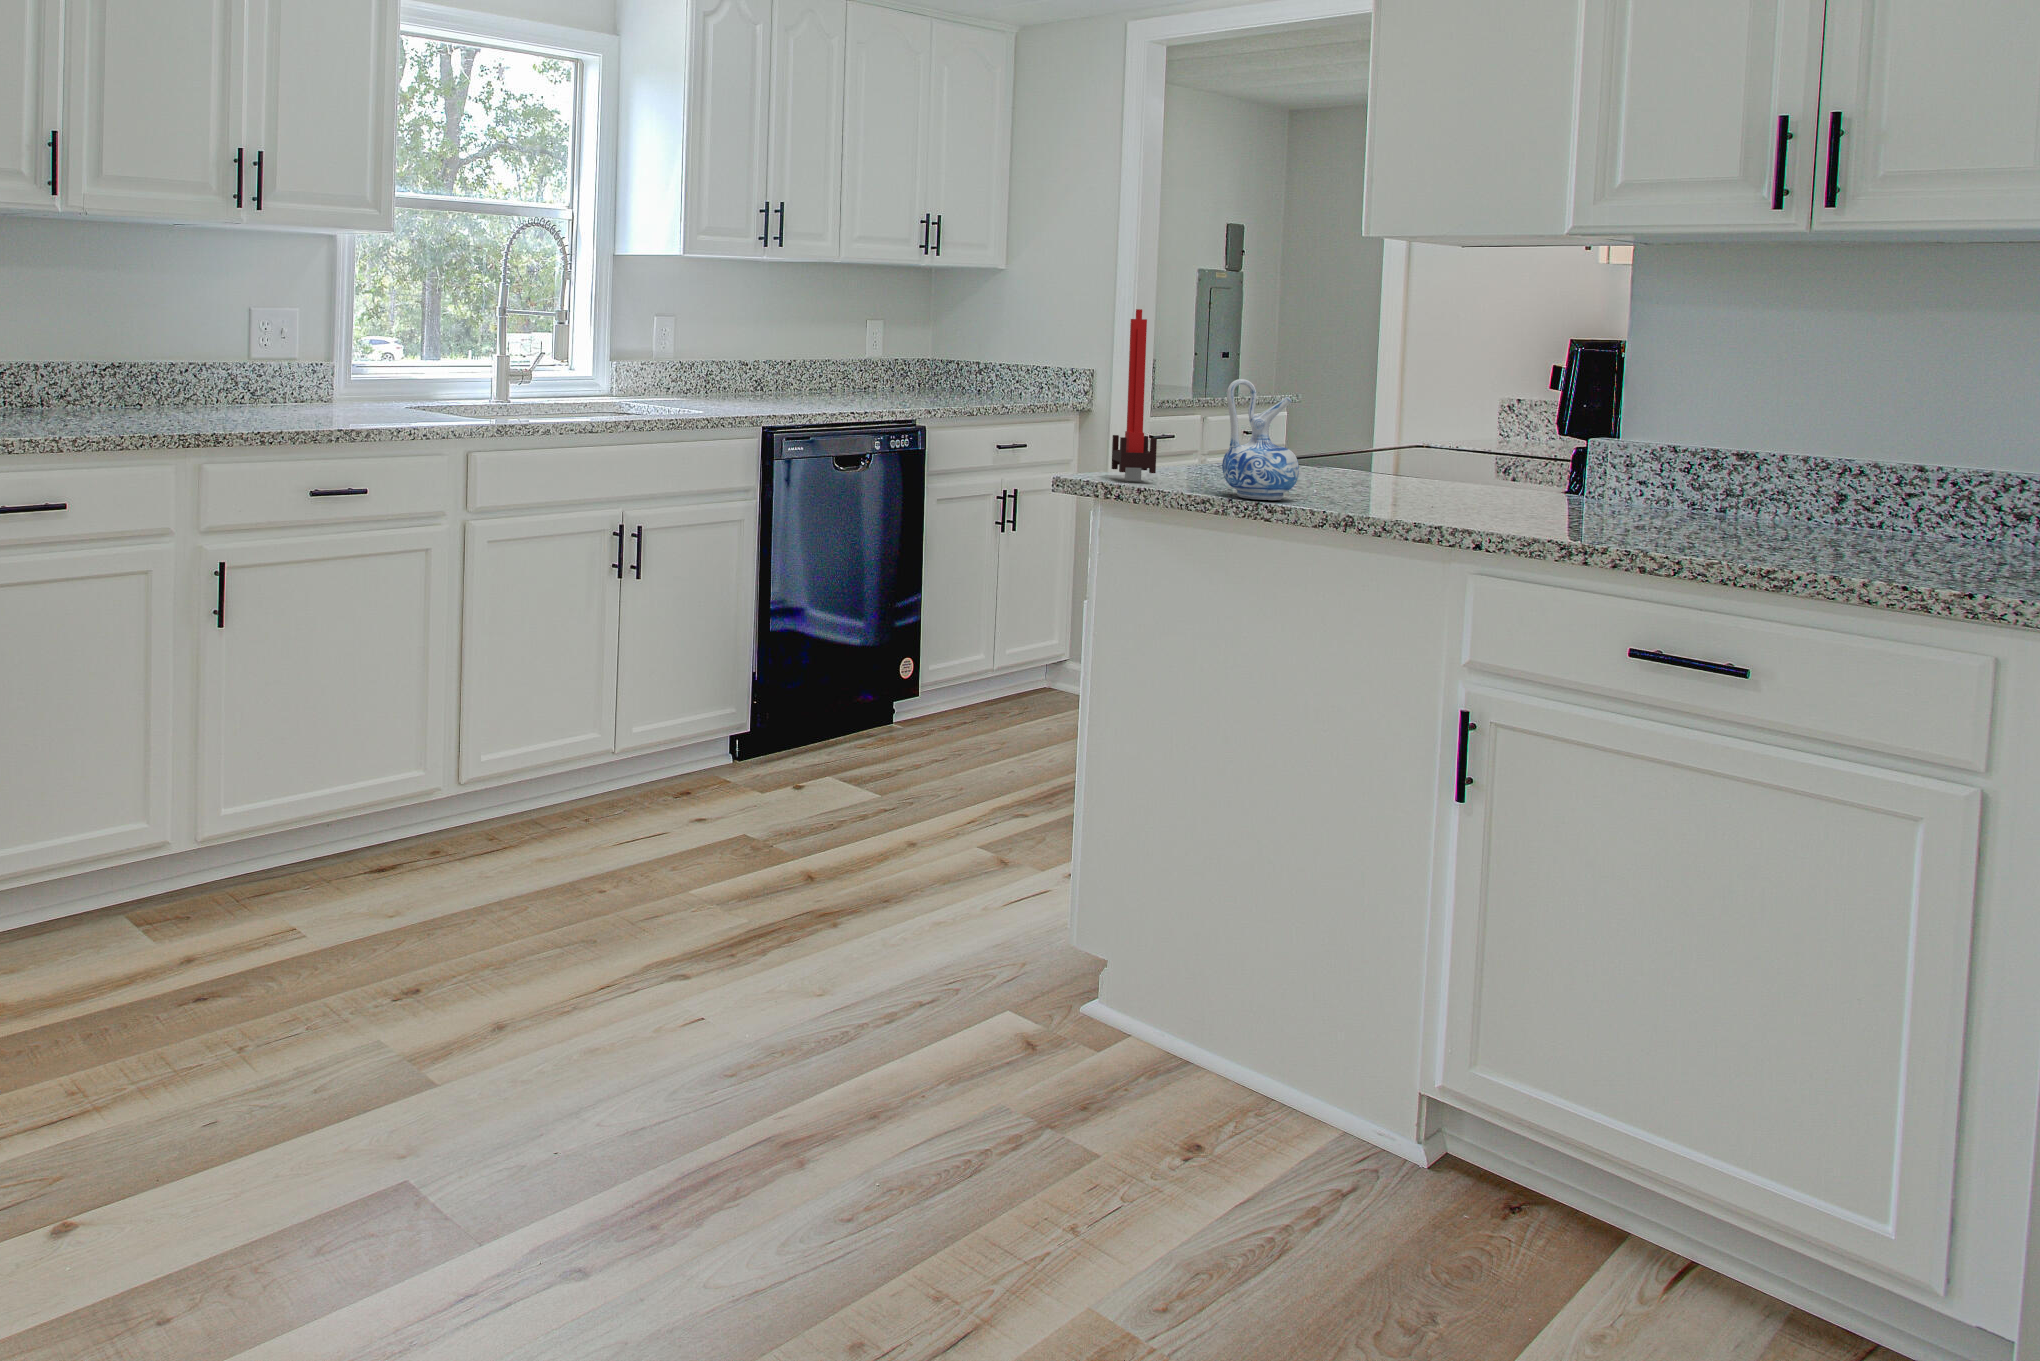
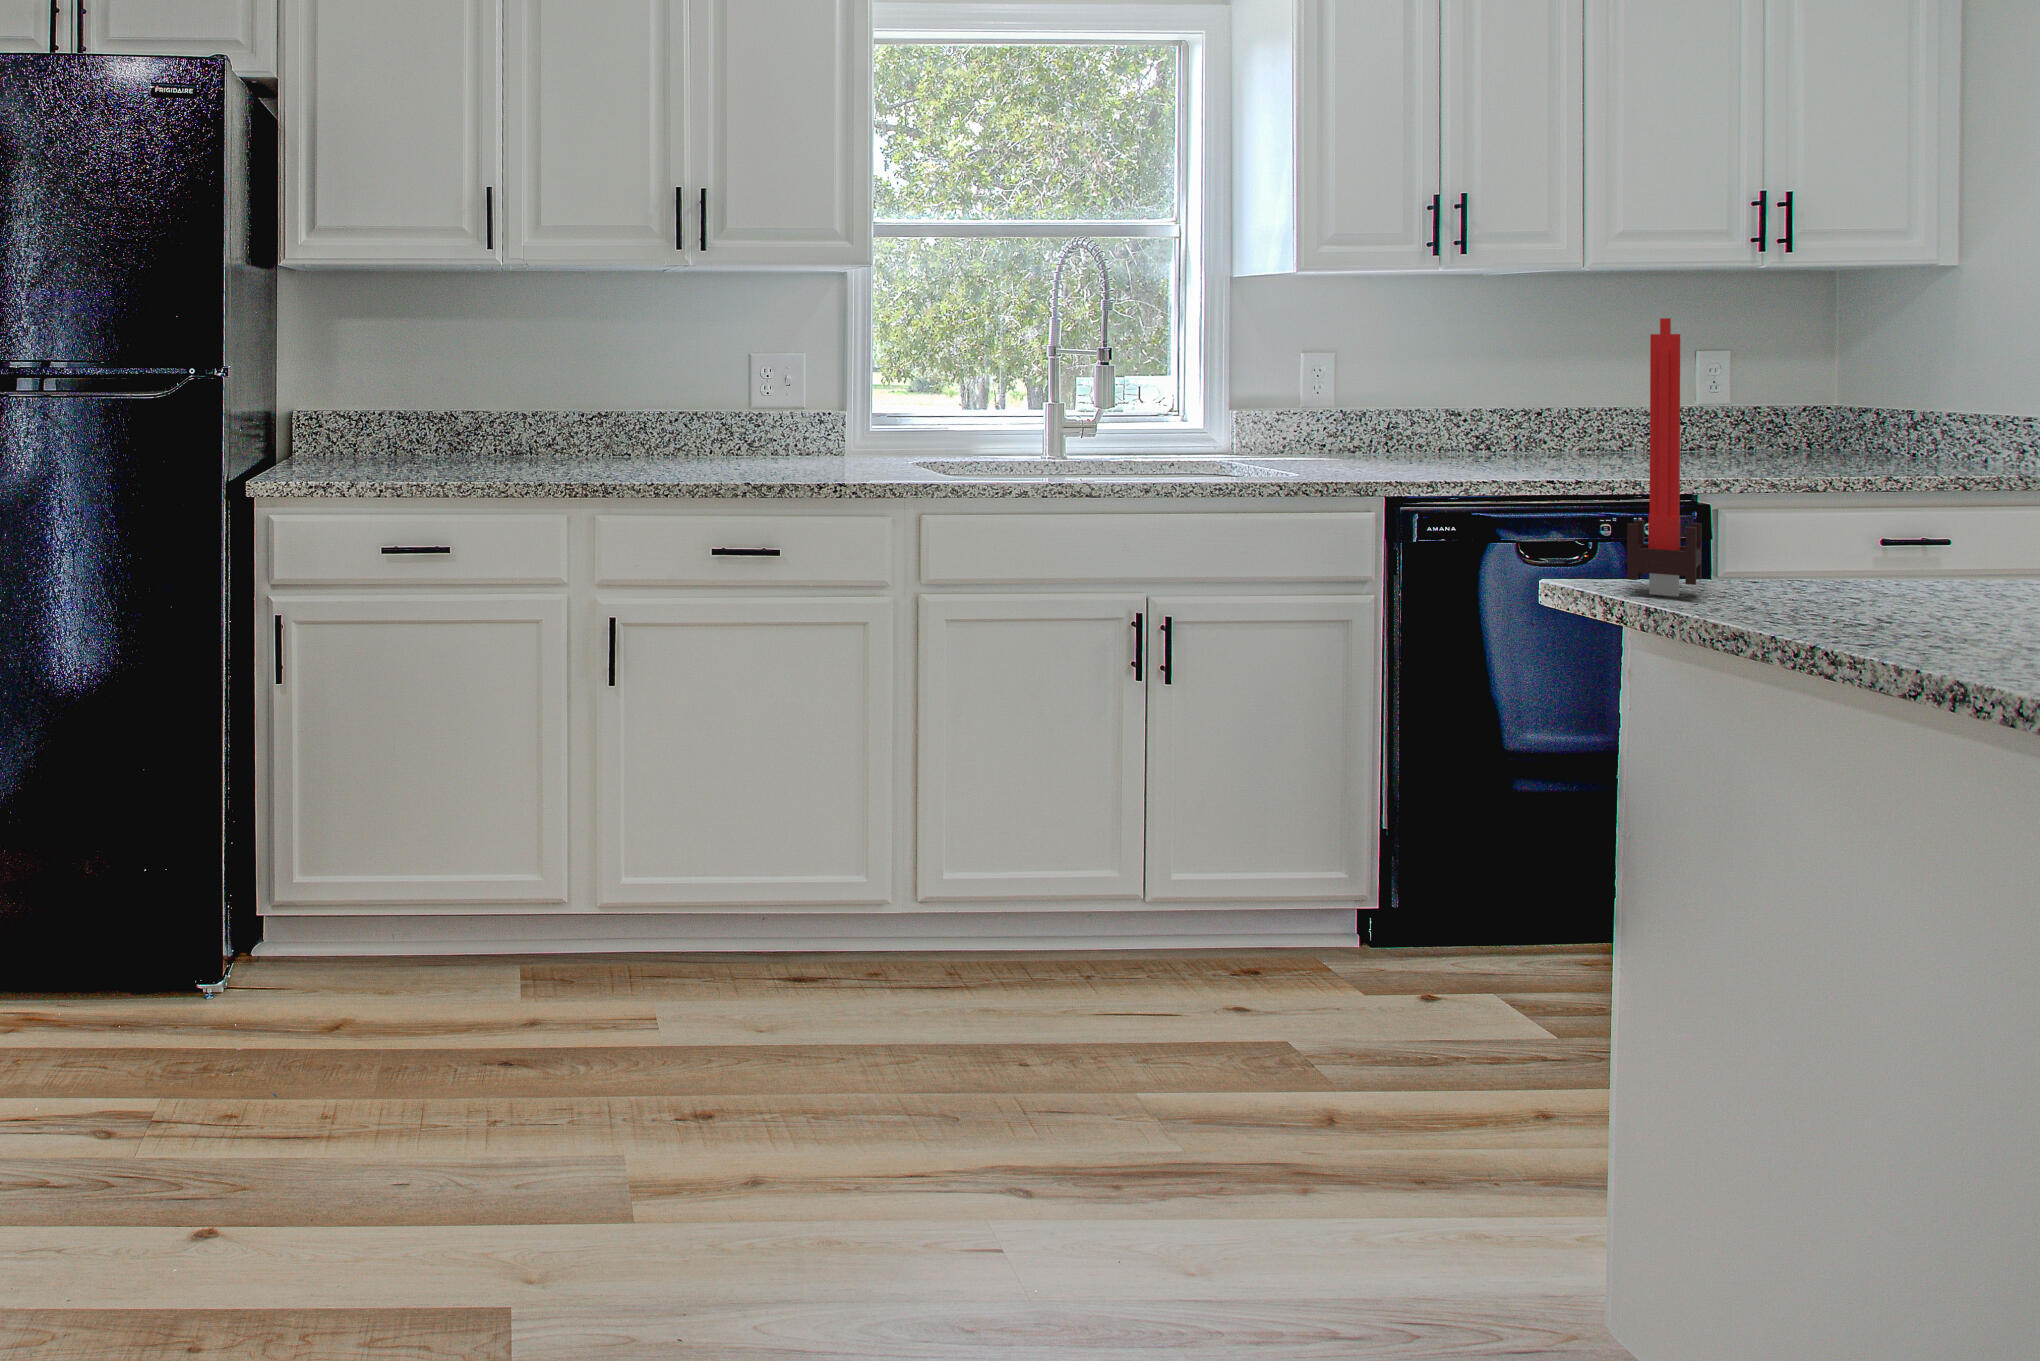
ceramic pitcher: present [1222,379,1299,500] -> none [1766,430,1926,643]

